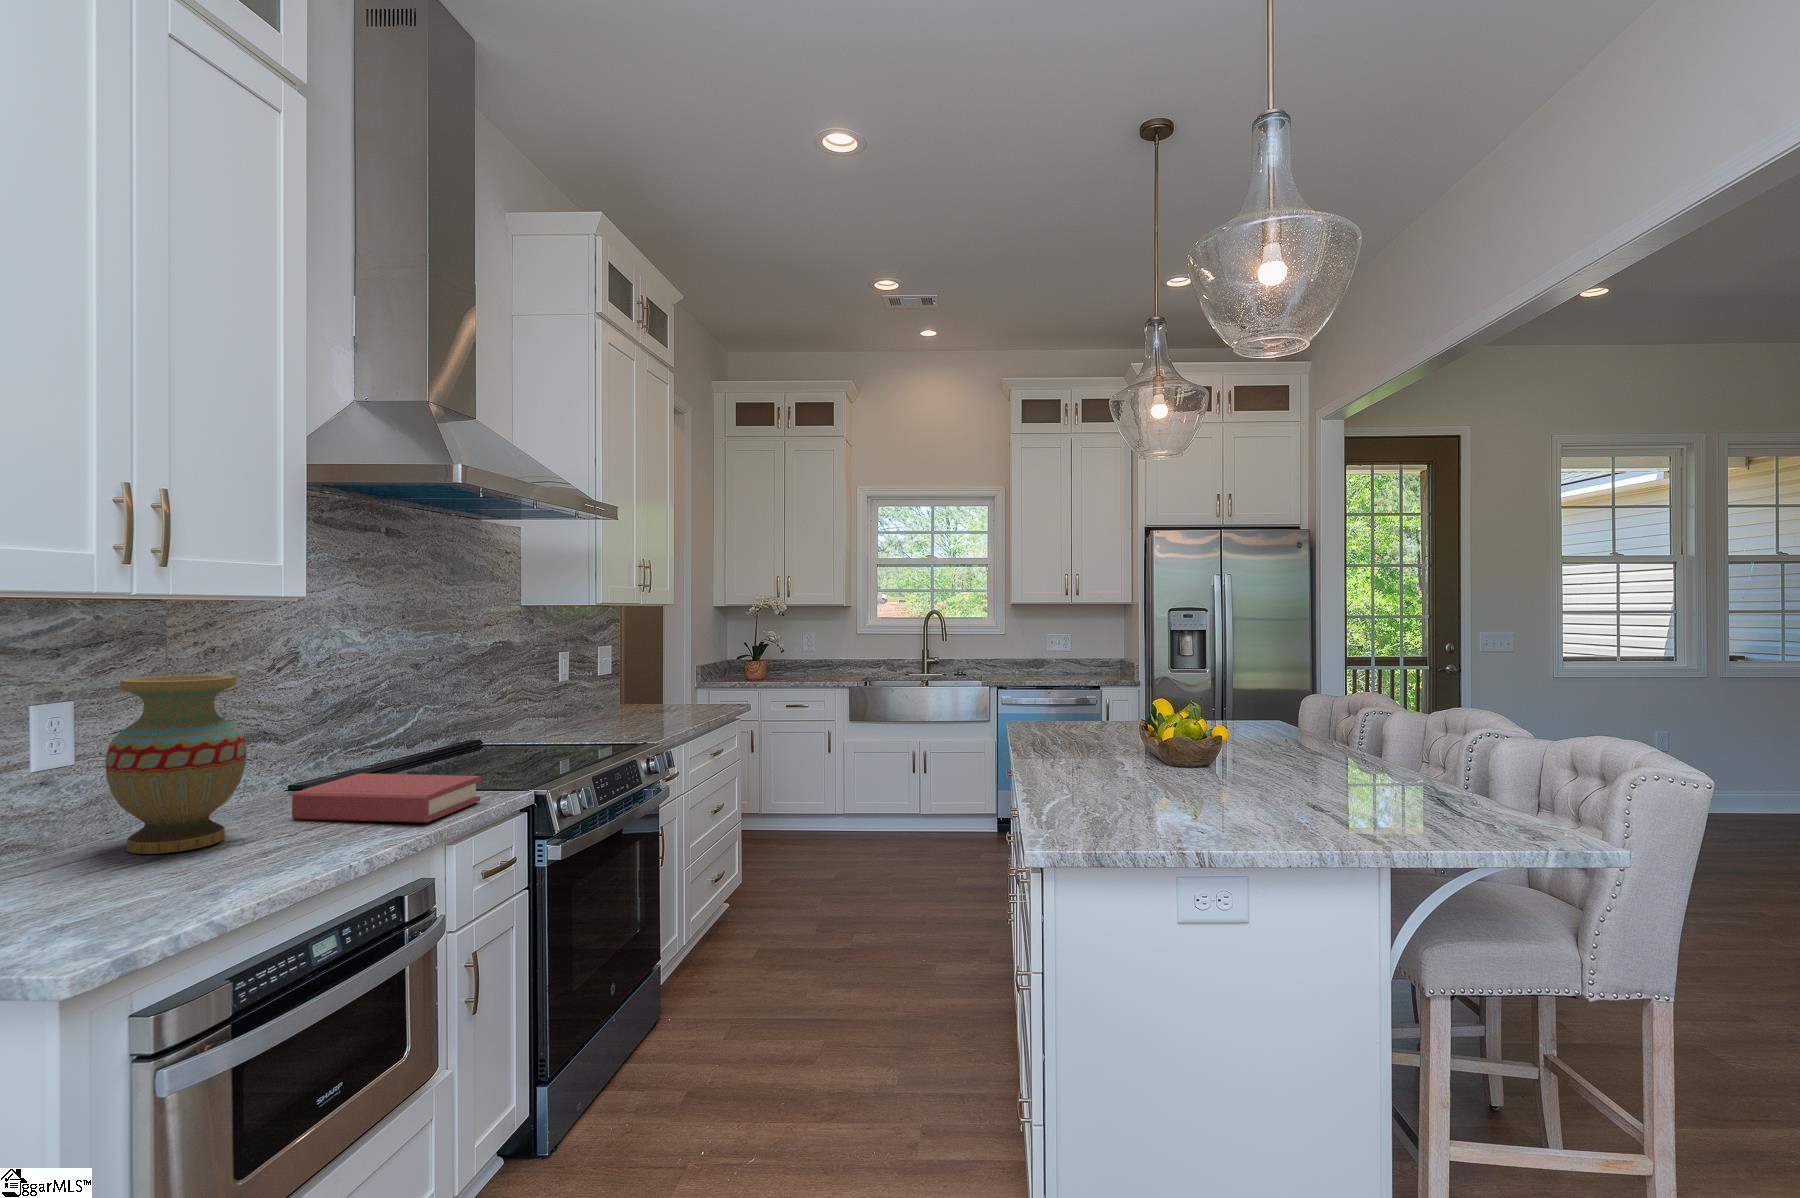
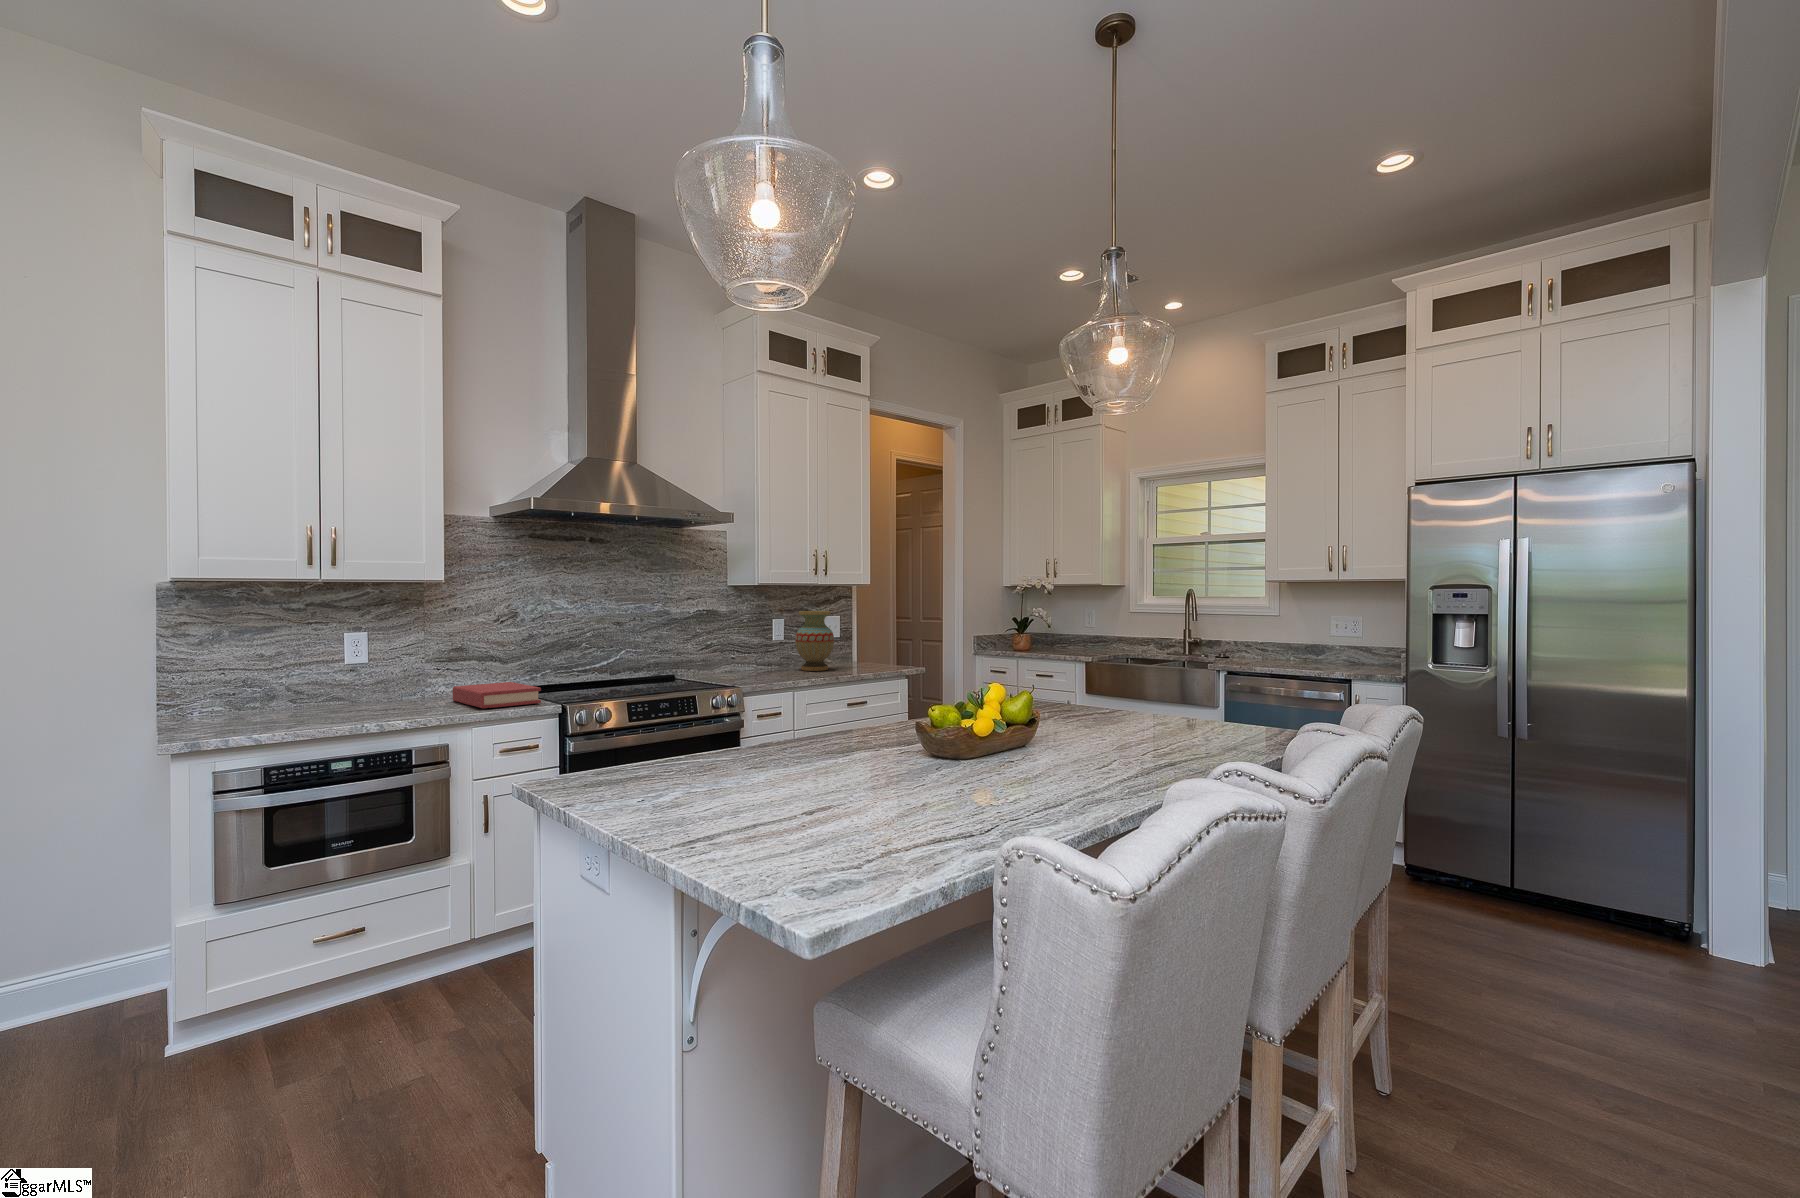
vase: present [106,675,247,854] -> present [795,611,834,671]

